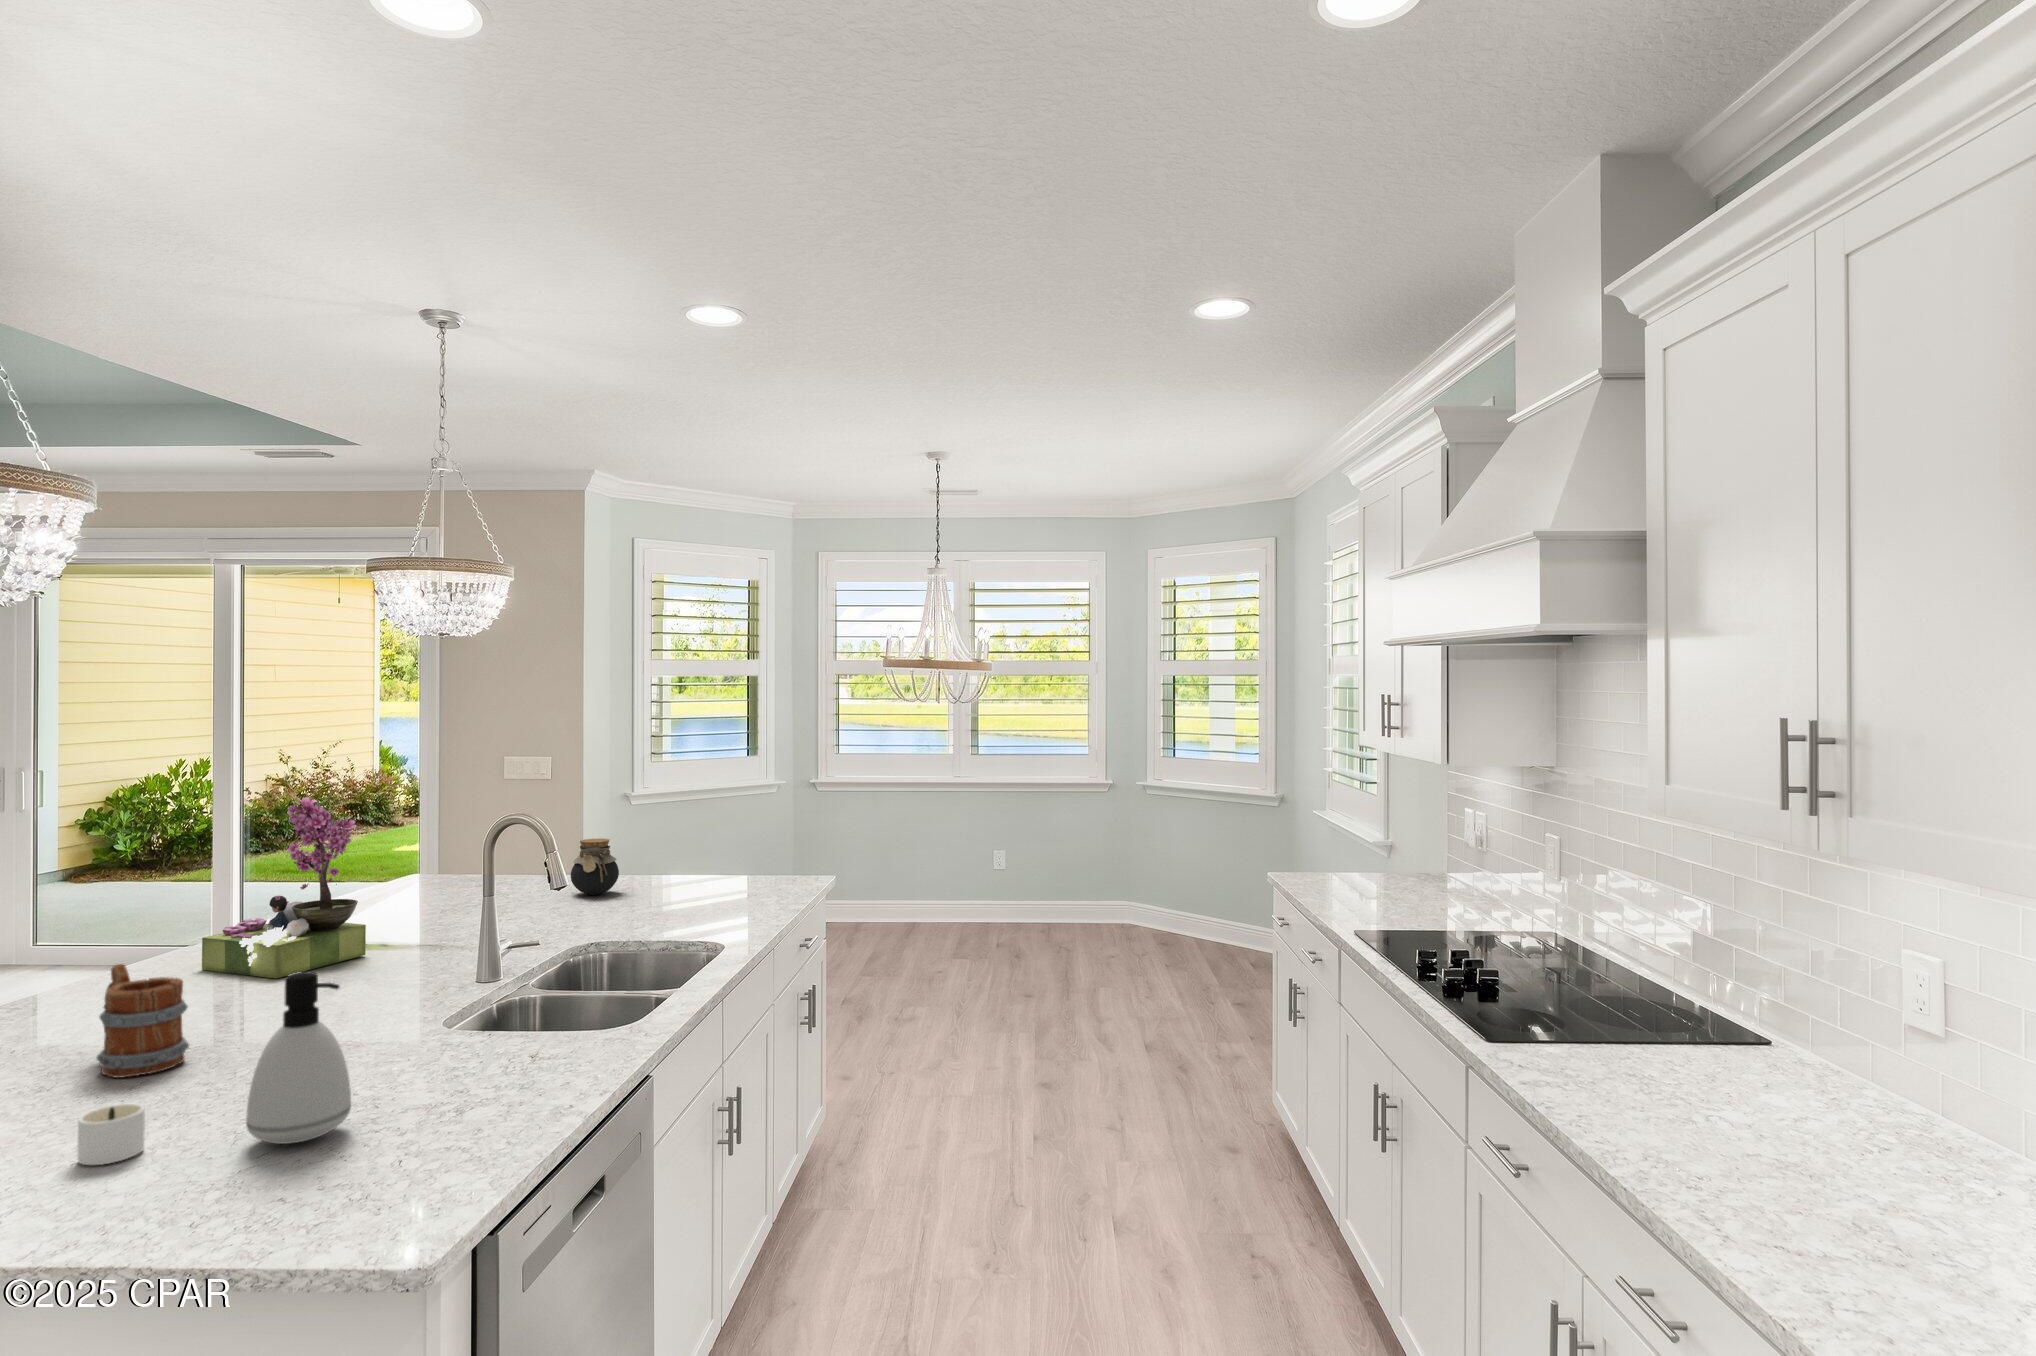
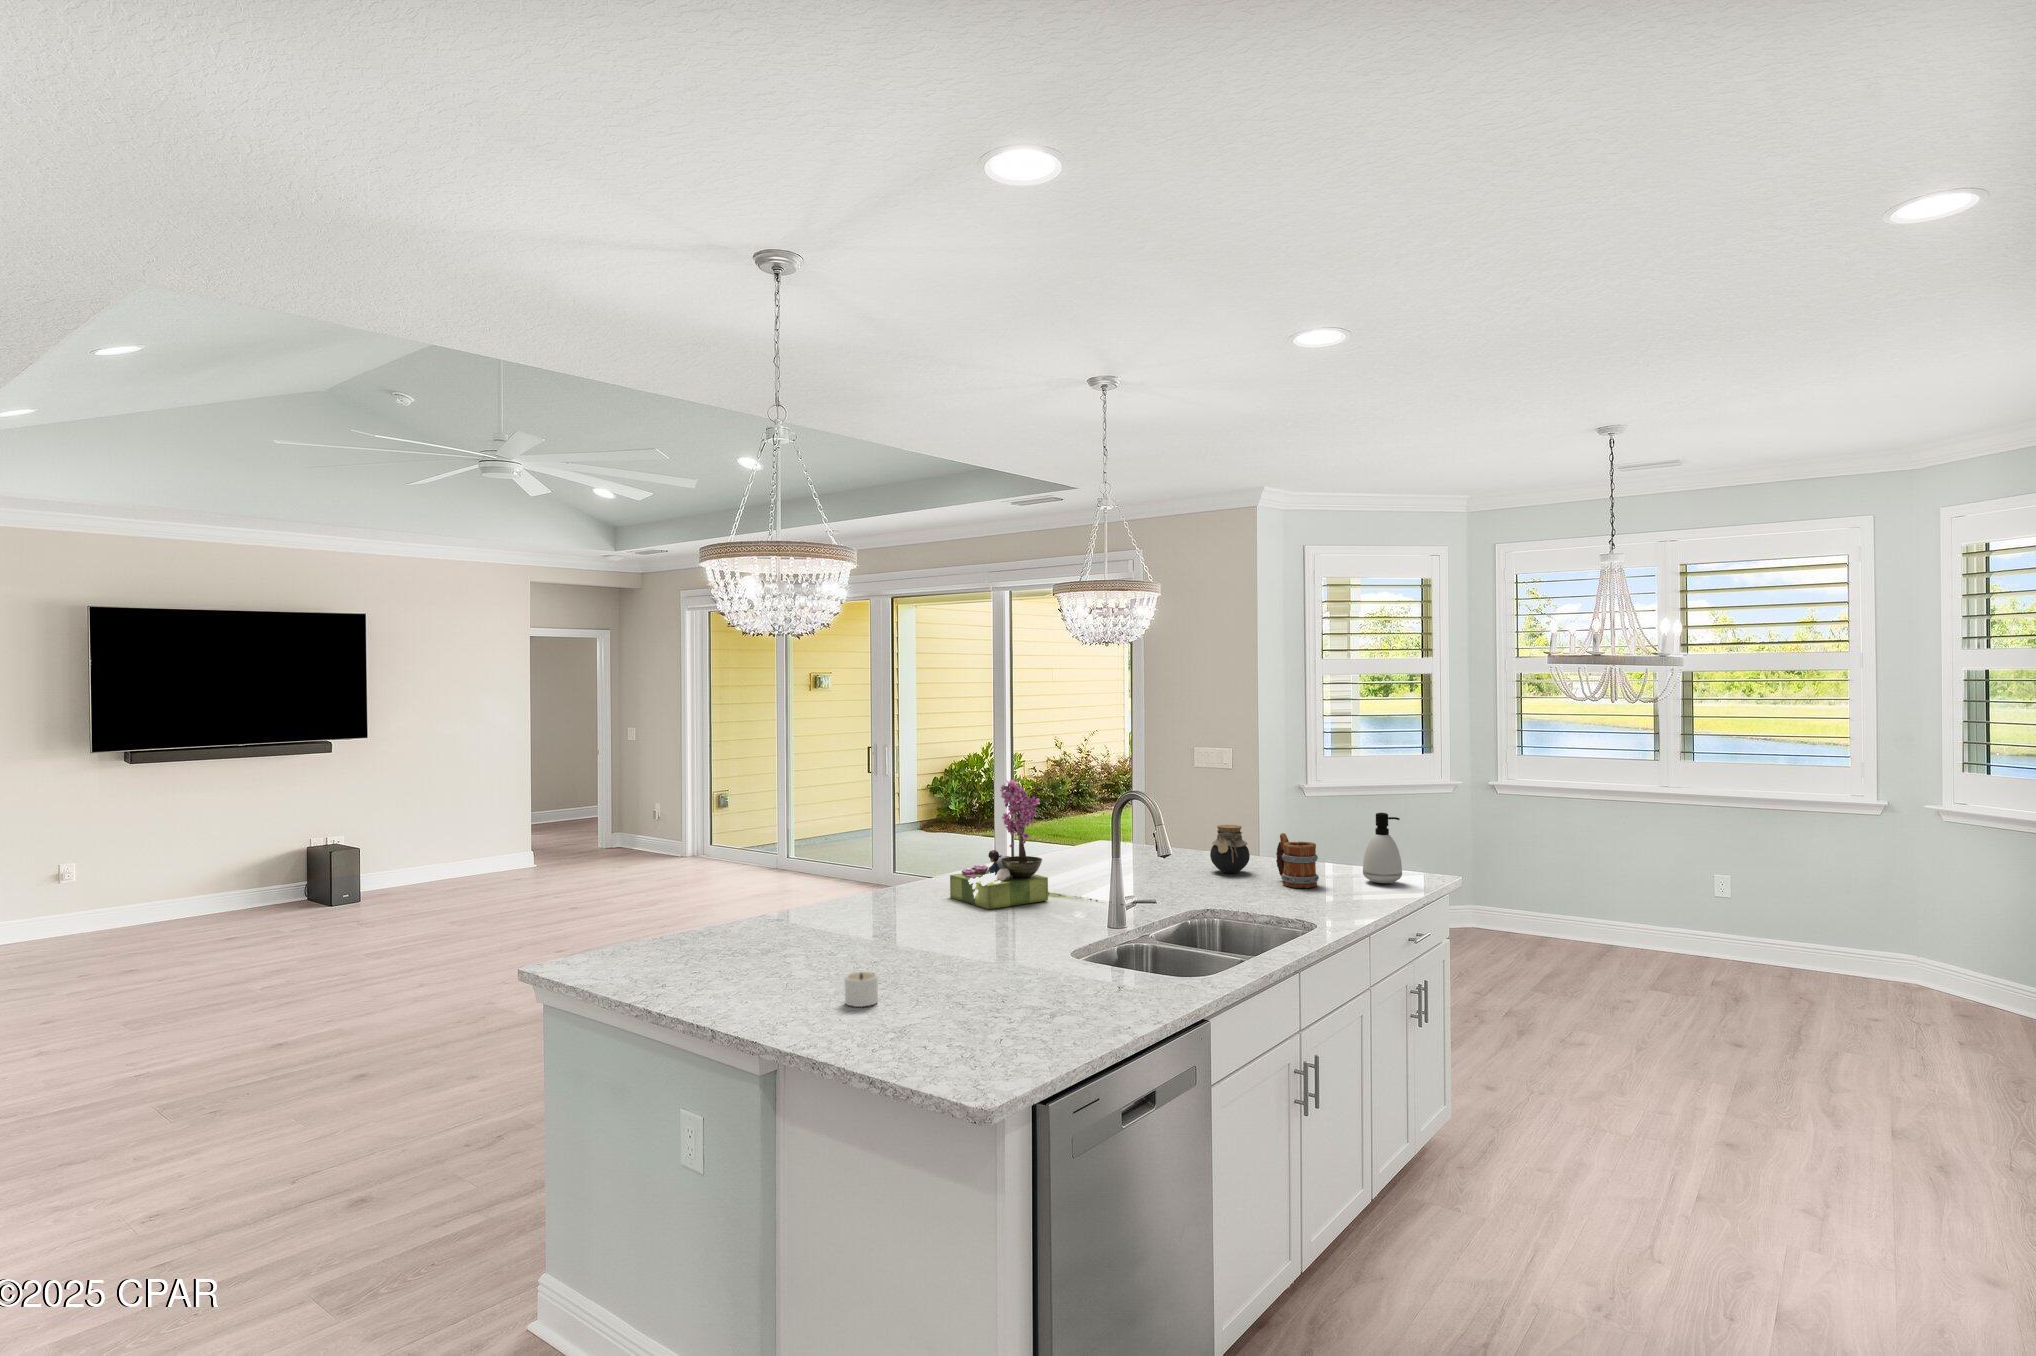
mug: present [97,964,189,1078] -> present [1276,833,1319,888]
soap dispenser: present [246,971,351,1144] -> present [1363,813,1402,883]

